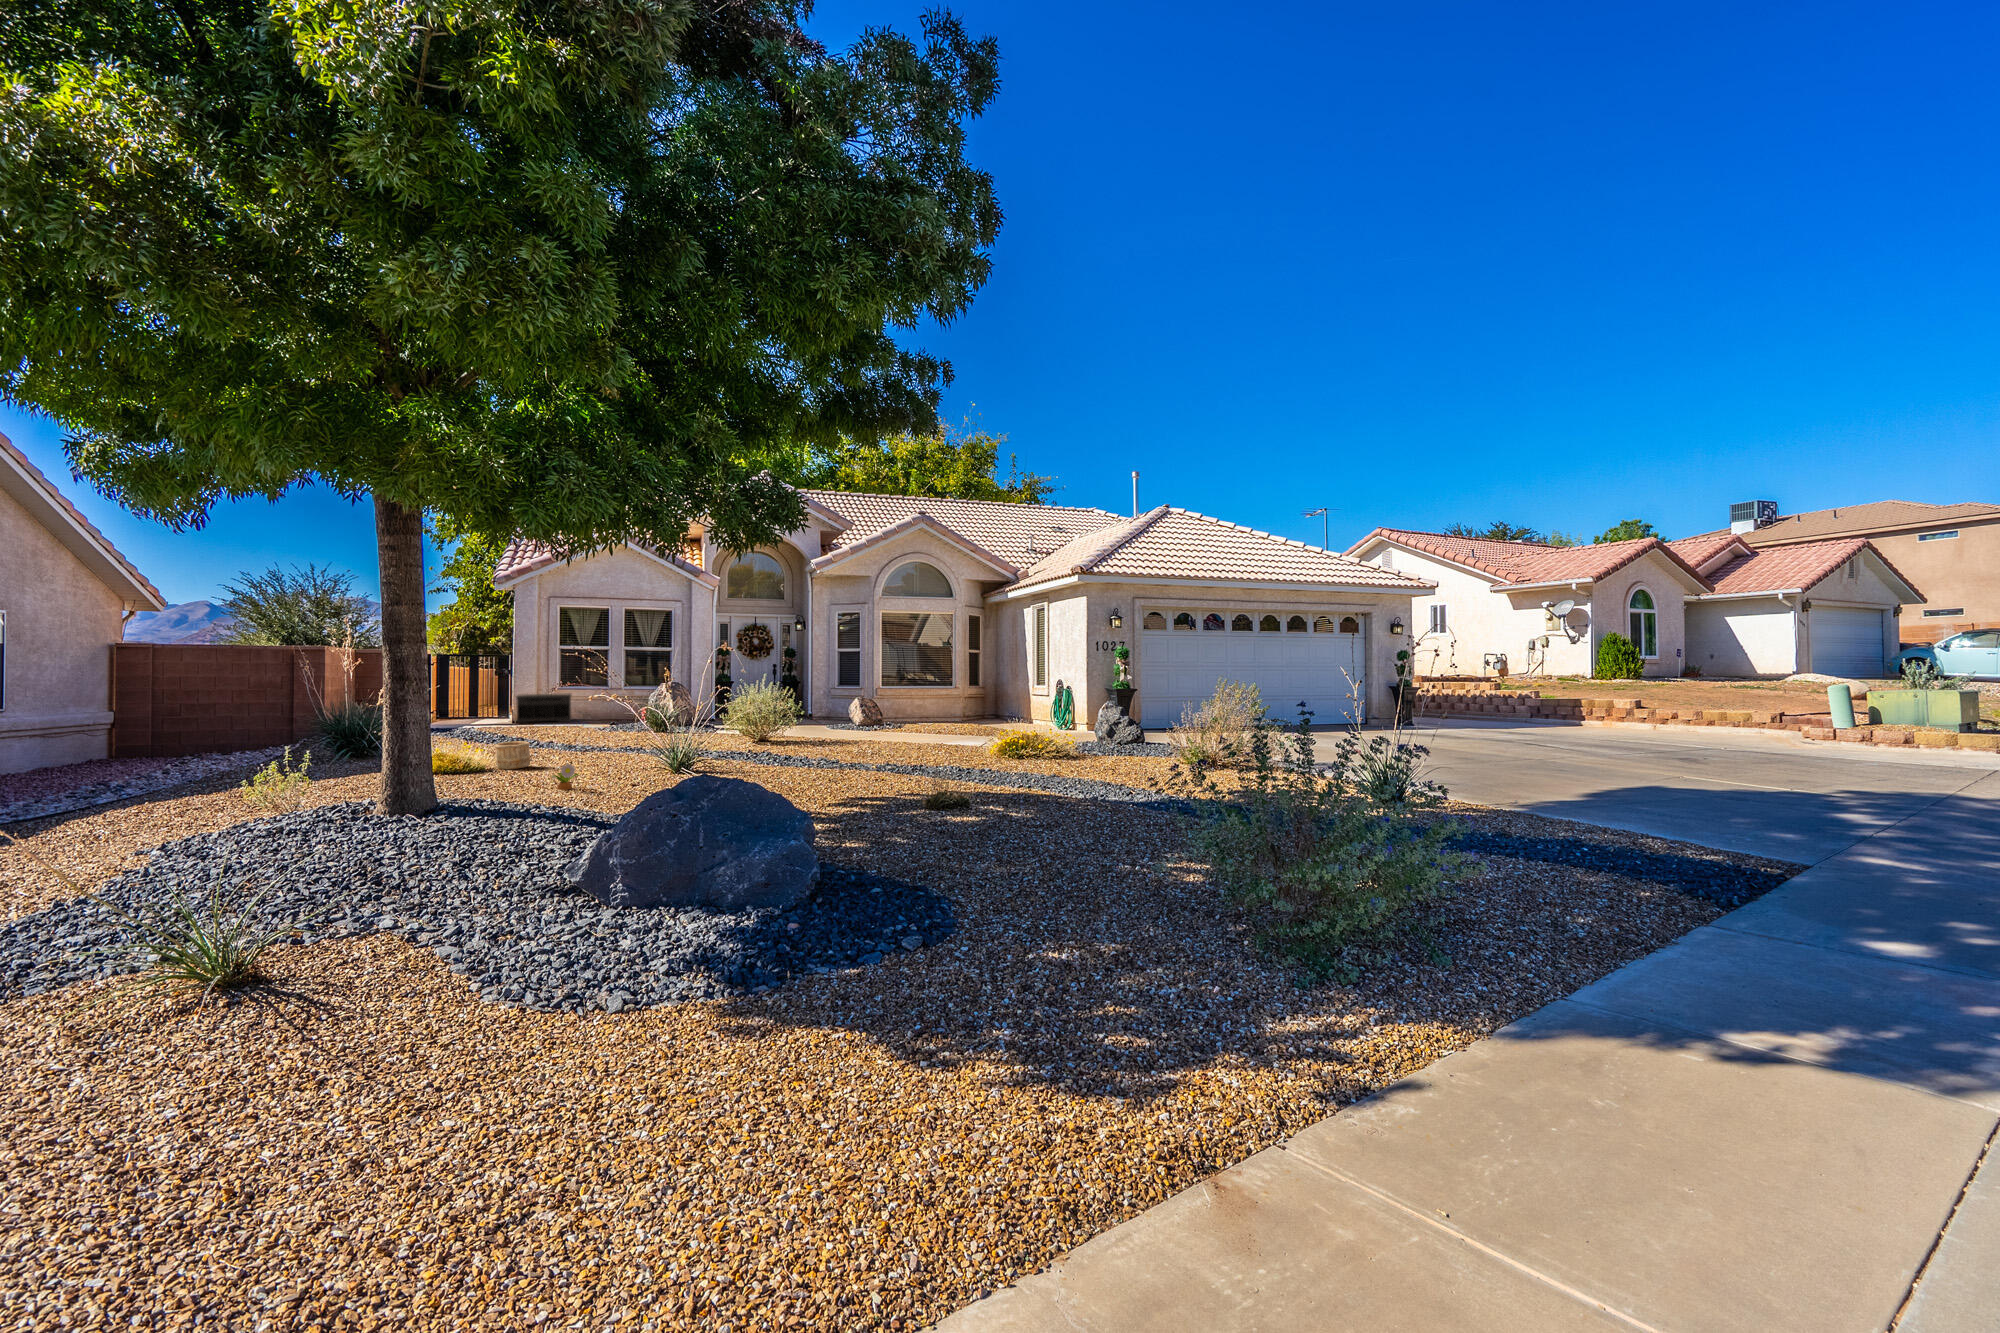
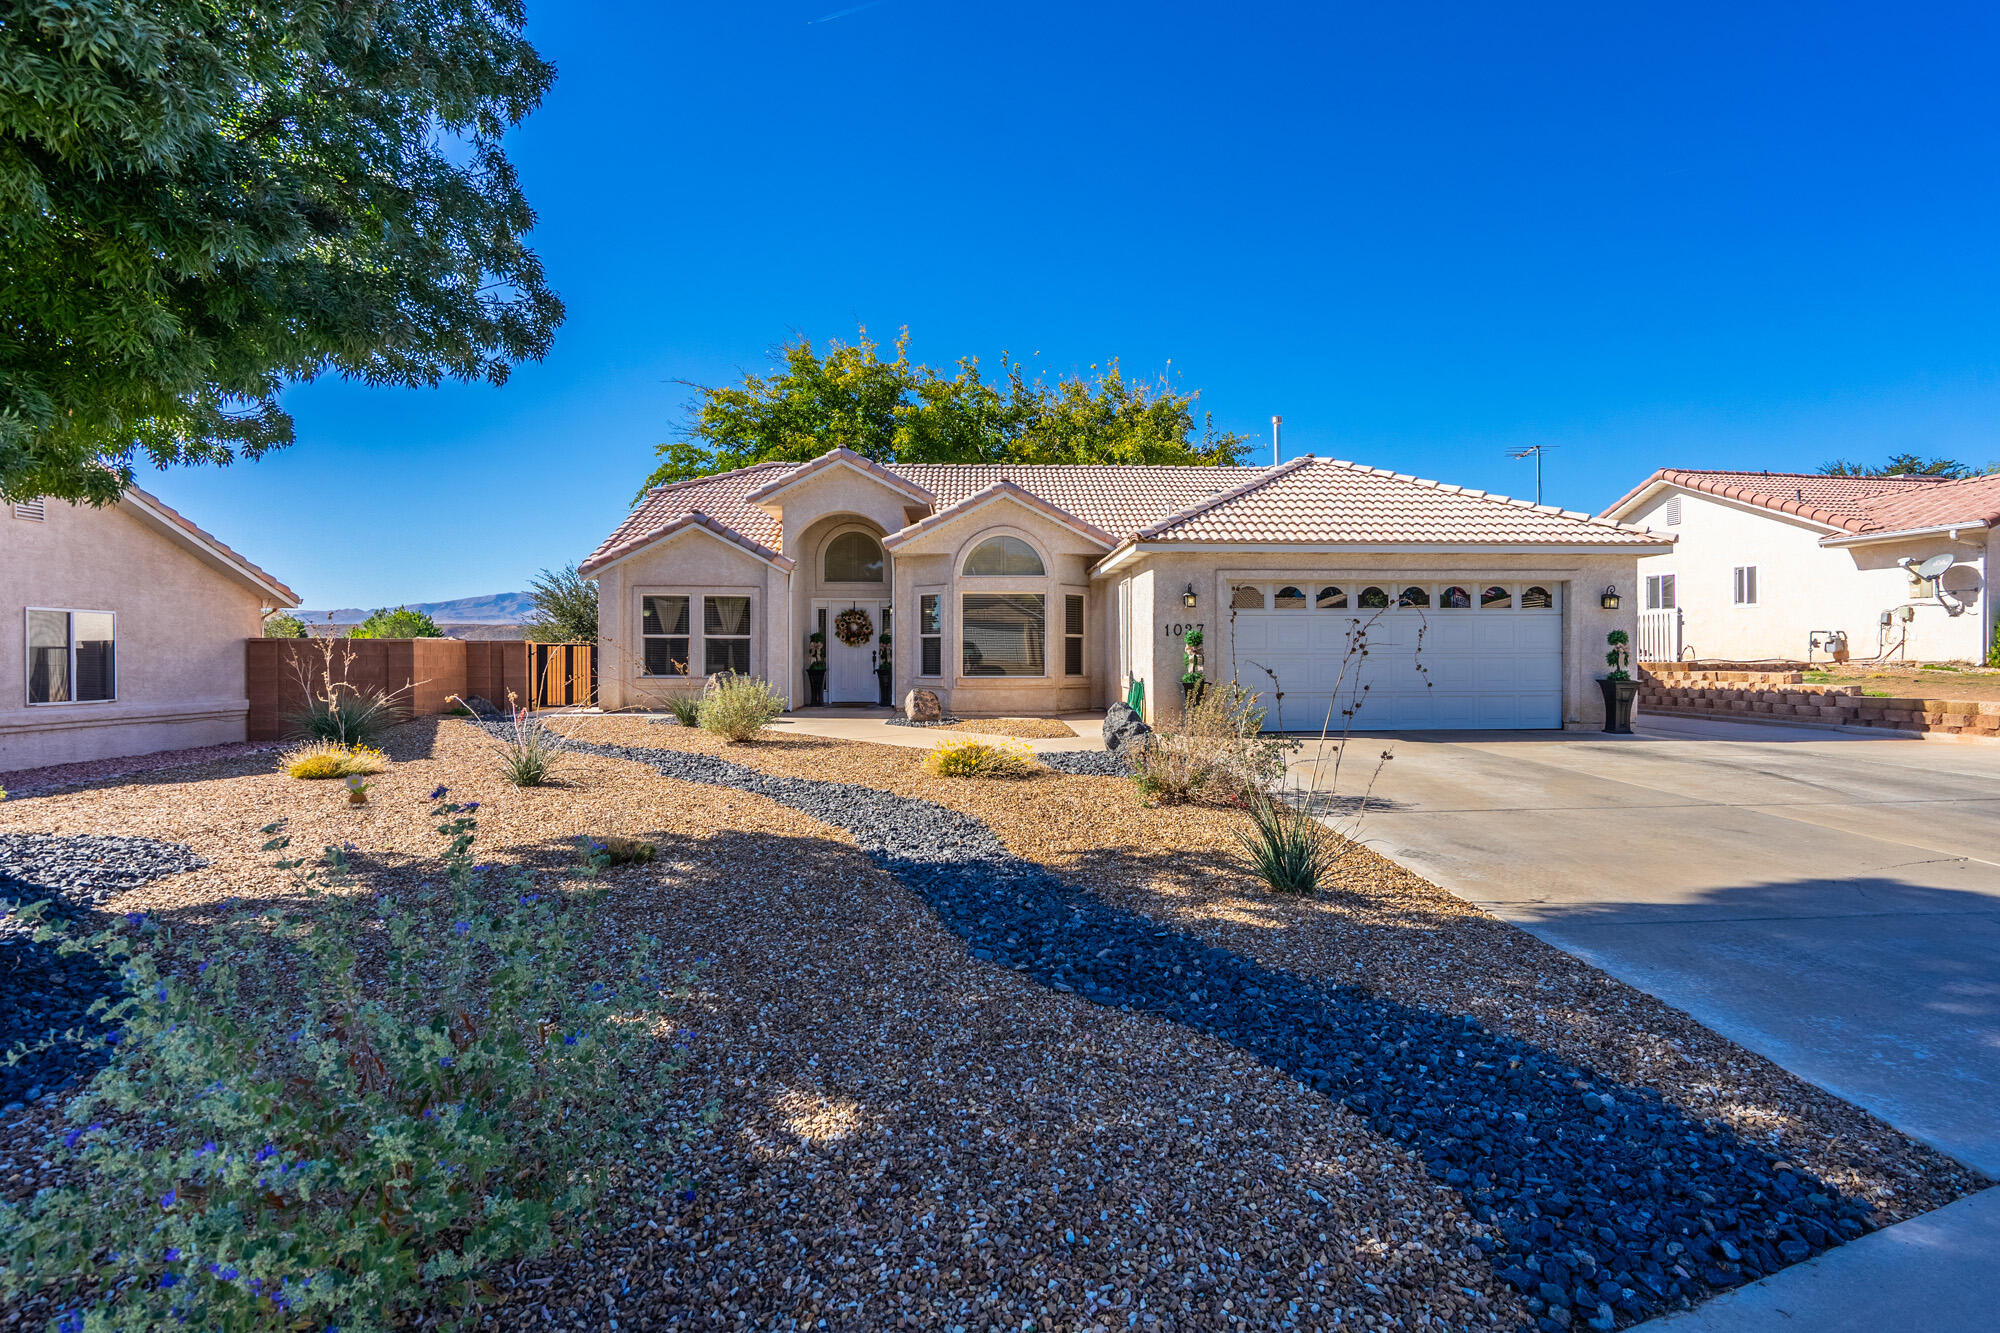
bench: present [516,694,572,723] -> none [597,683,654,712]
wooden bucket: present [494,741,530,769] -> none [389,741,428,771]

